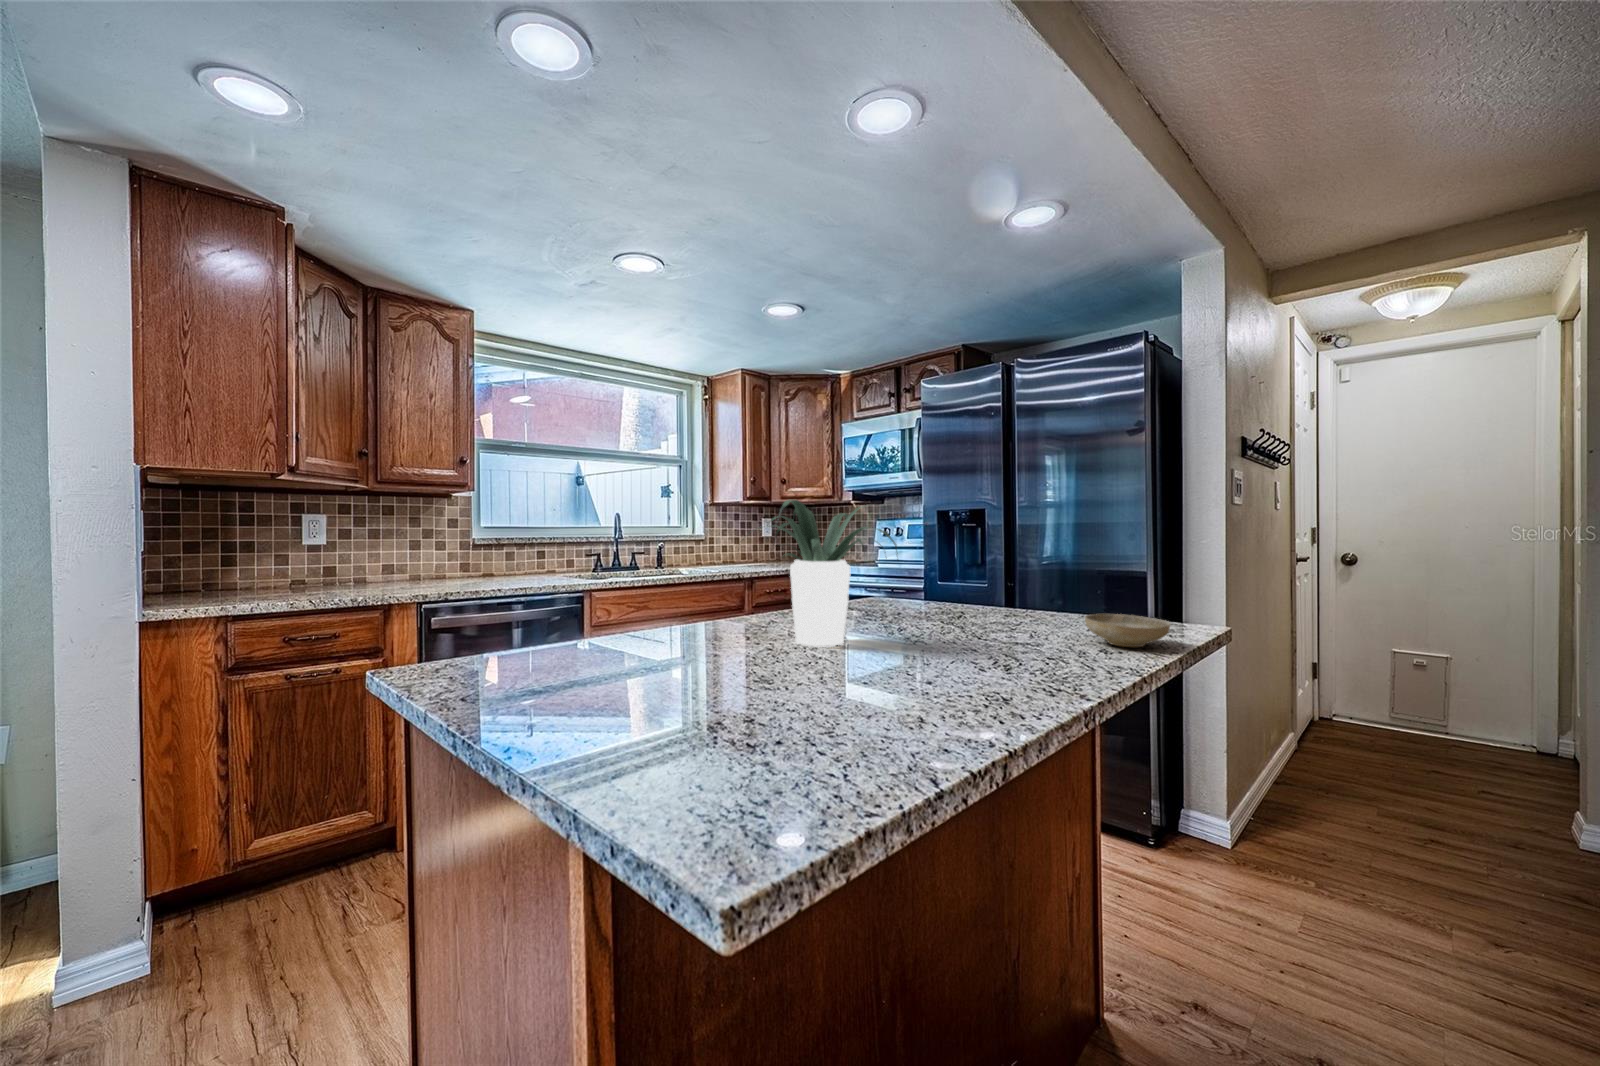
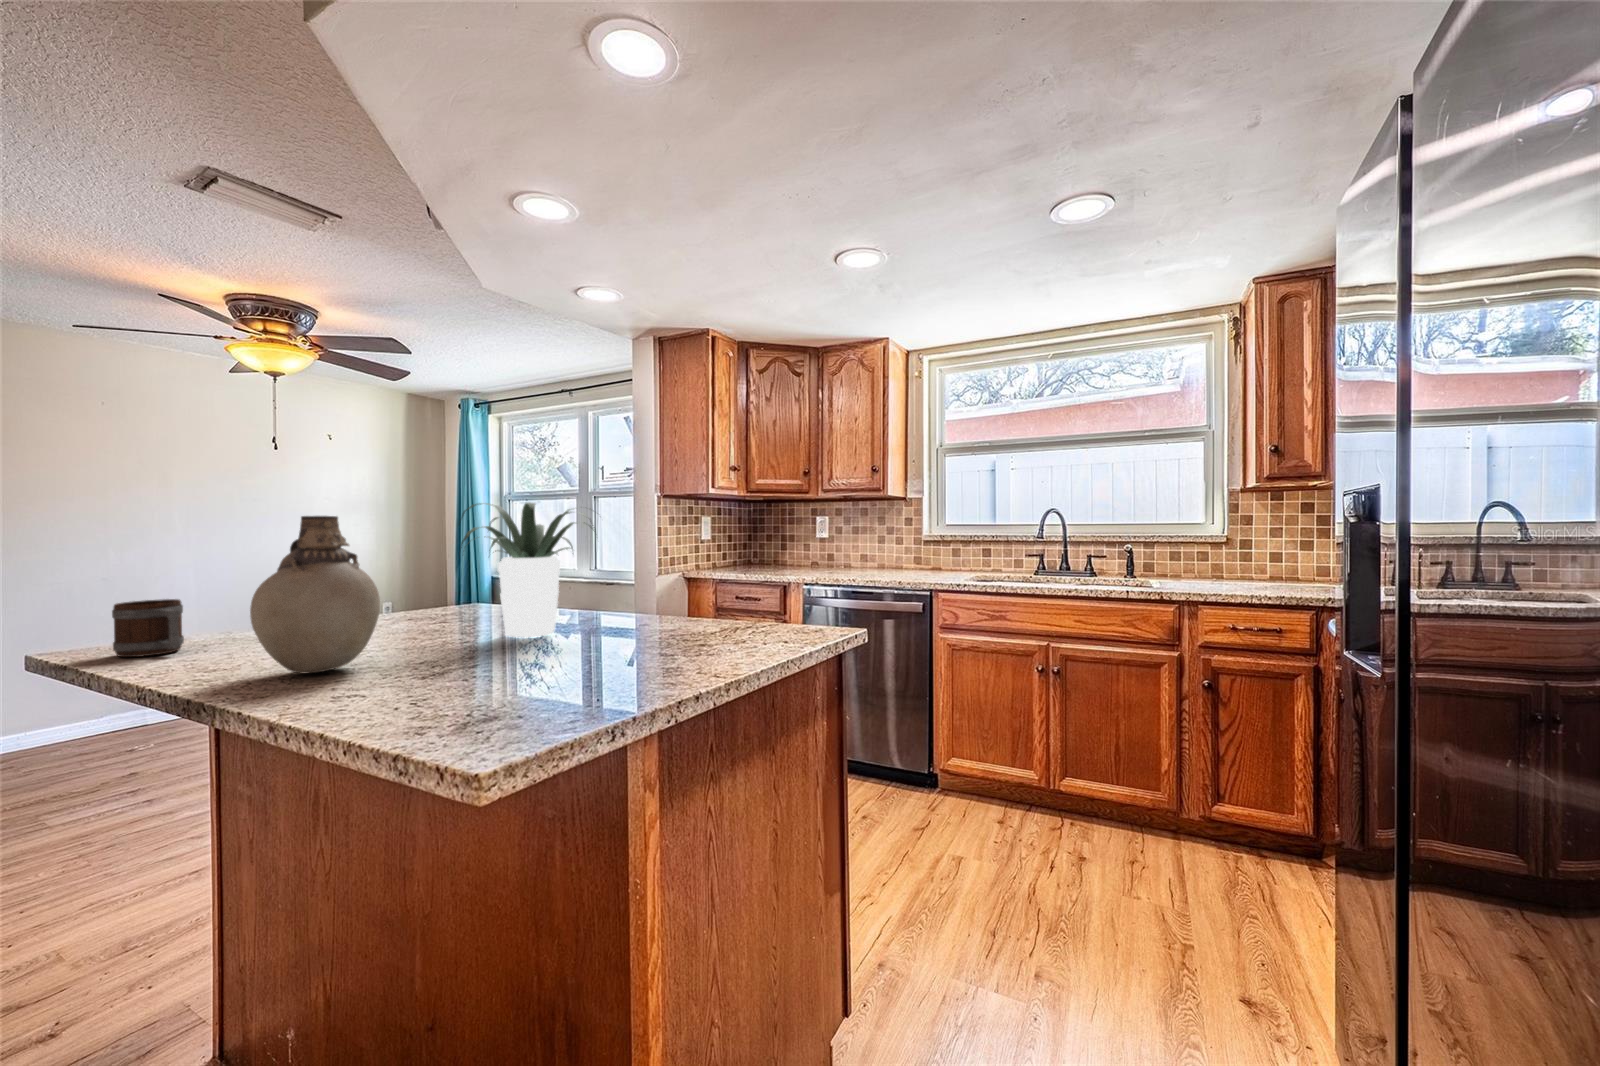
vase: none [957,516,1068,677] -> present [250,516,380,673]
ceramic bowl: present [1085,614,1170,647] -> none [371,658,511,717]
mug: none [792,663,890,789] -> present [112,599,184,657]

